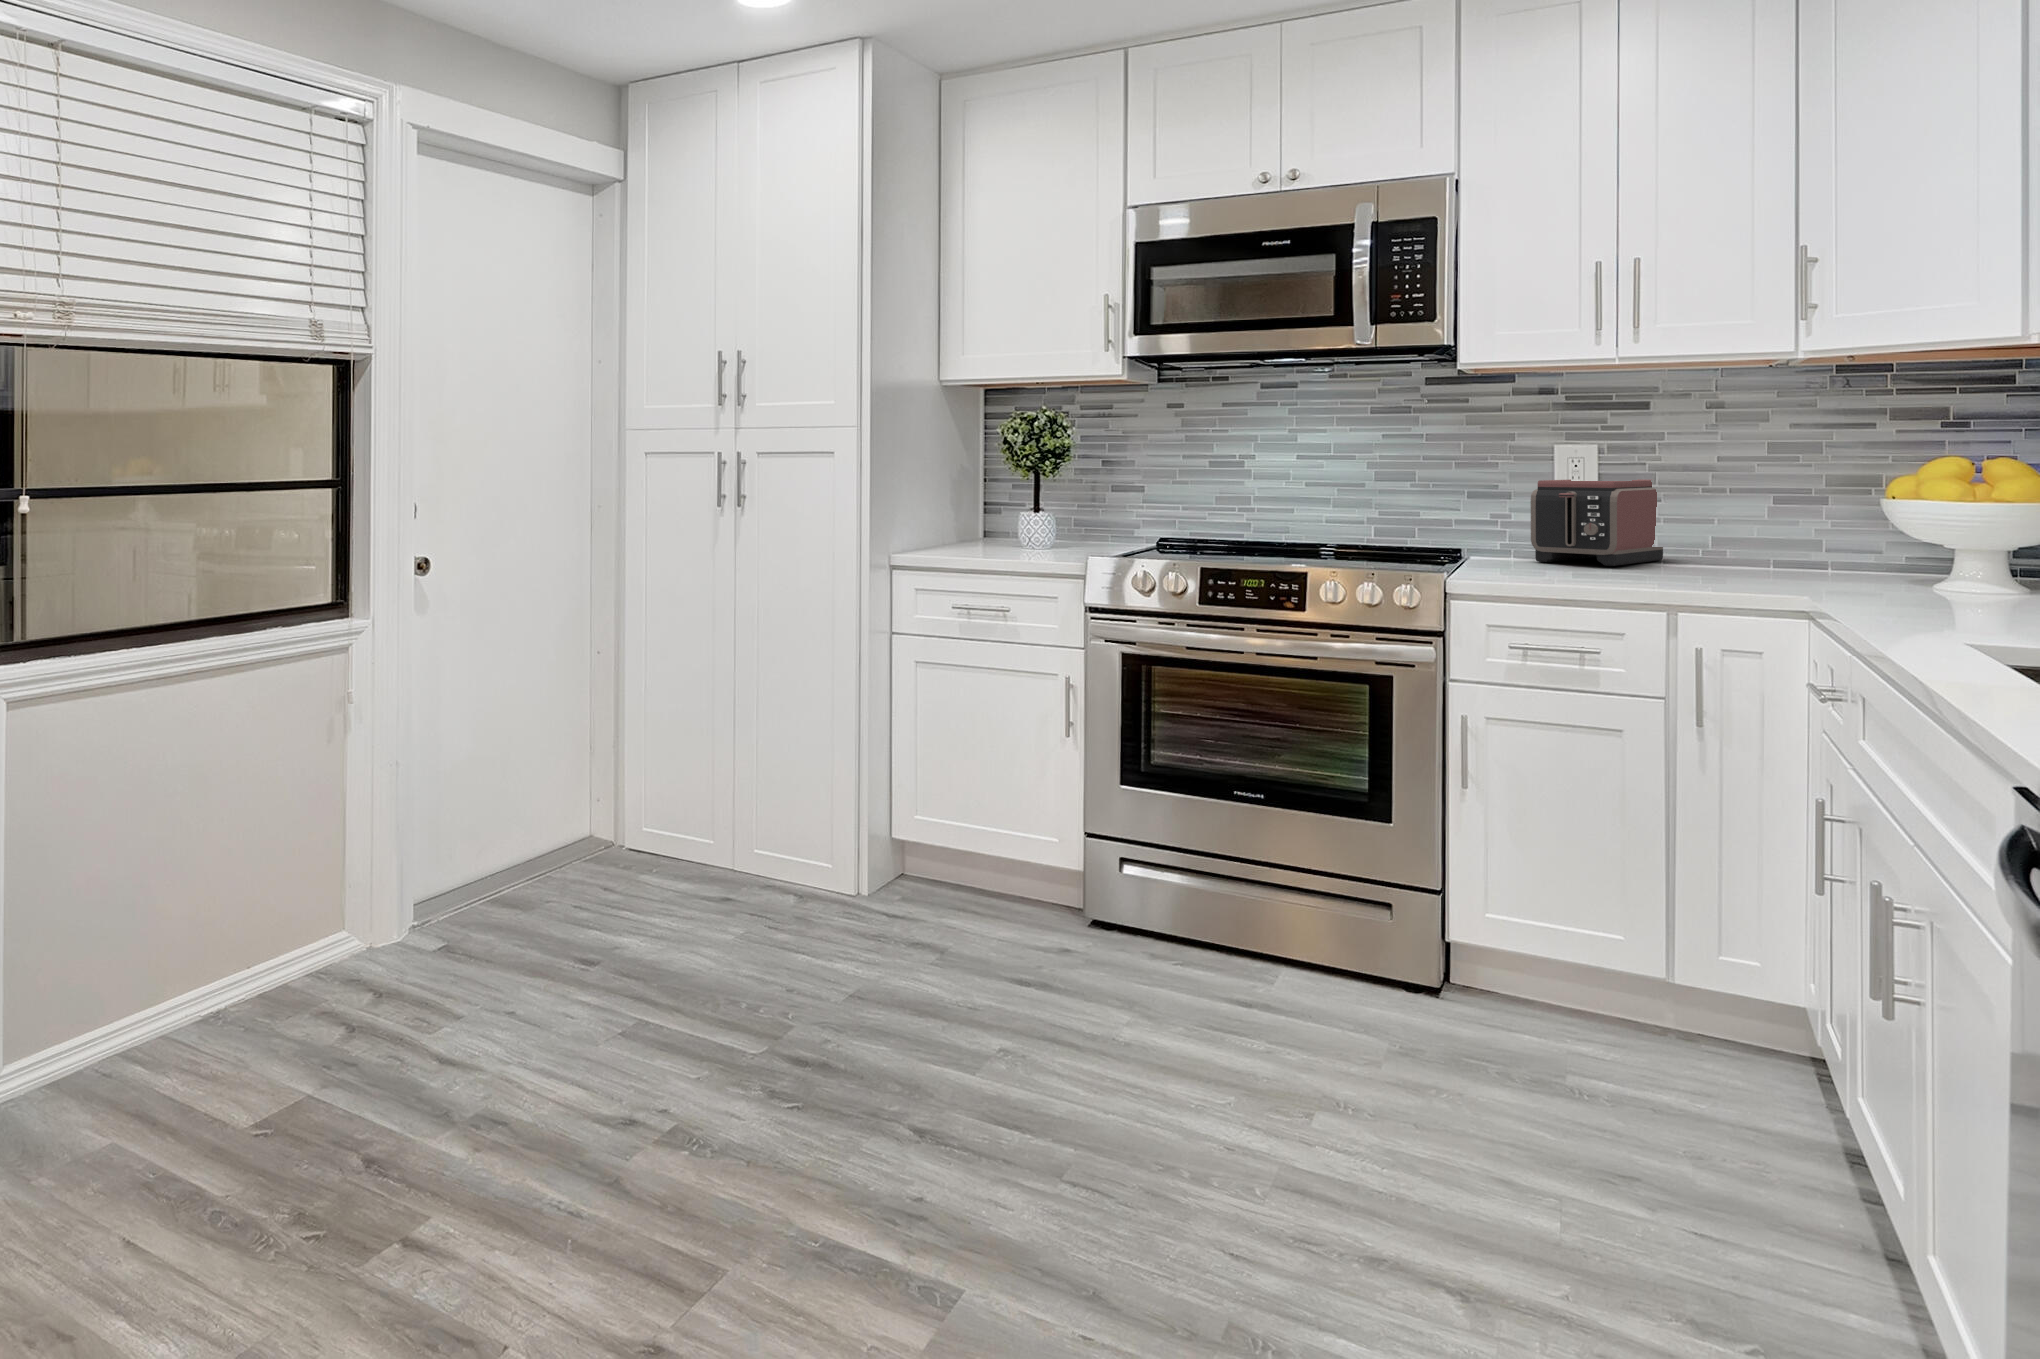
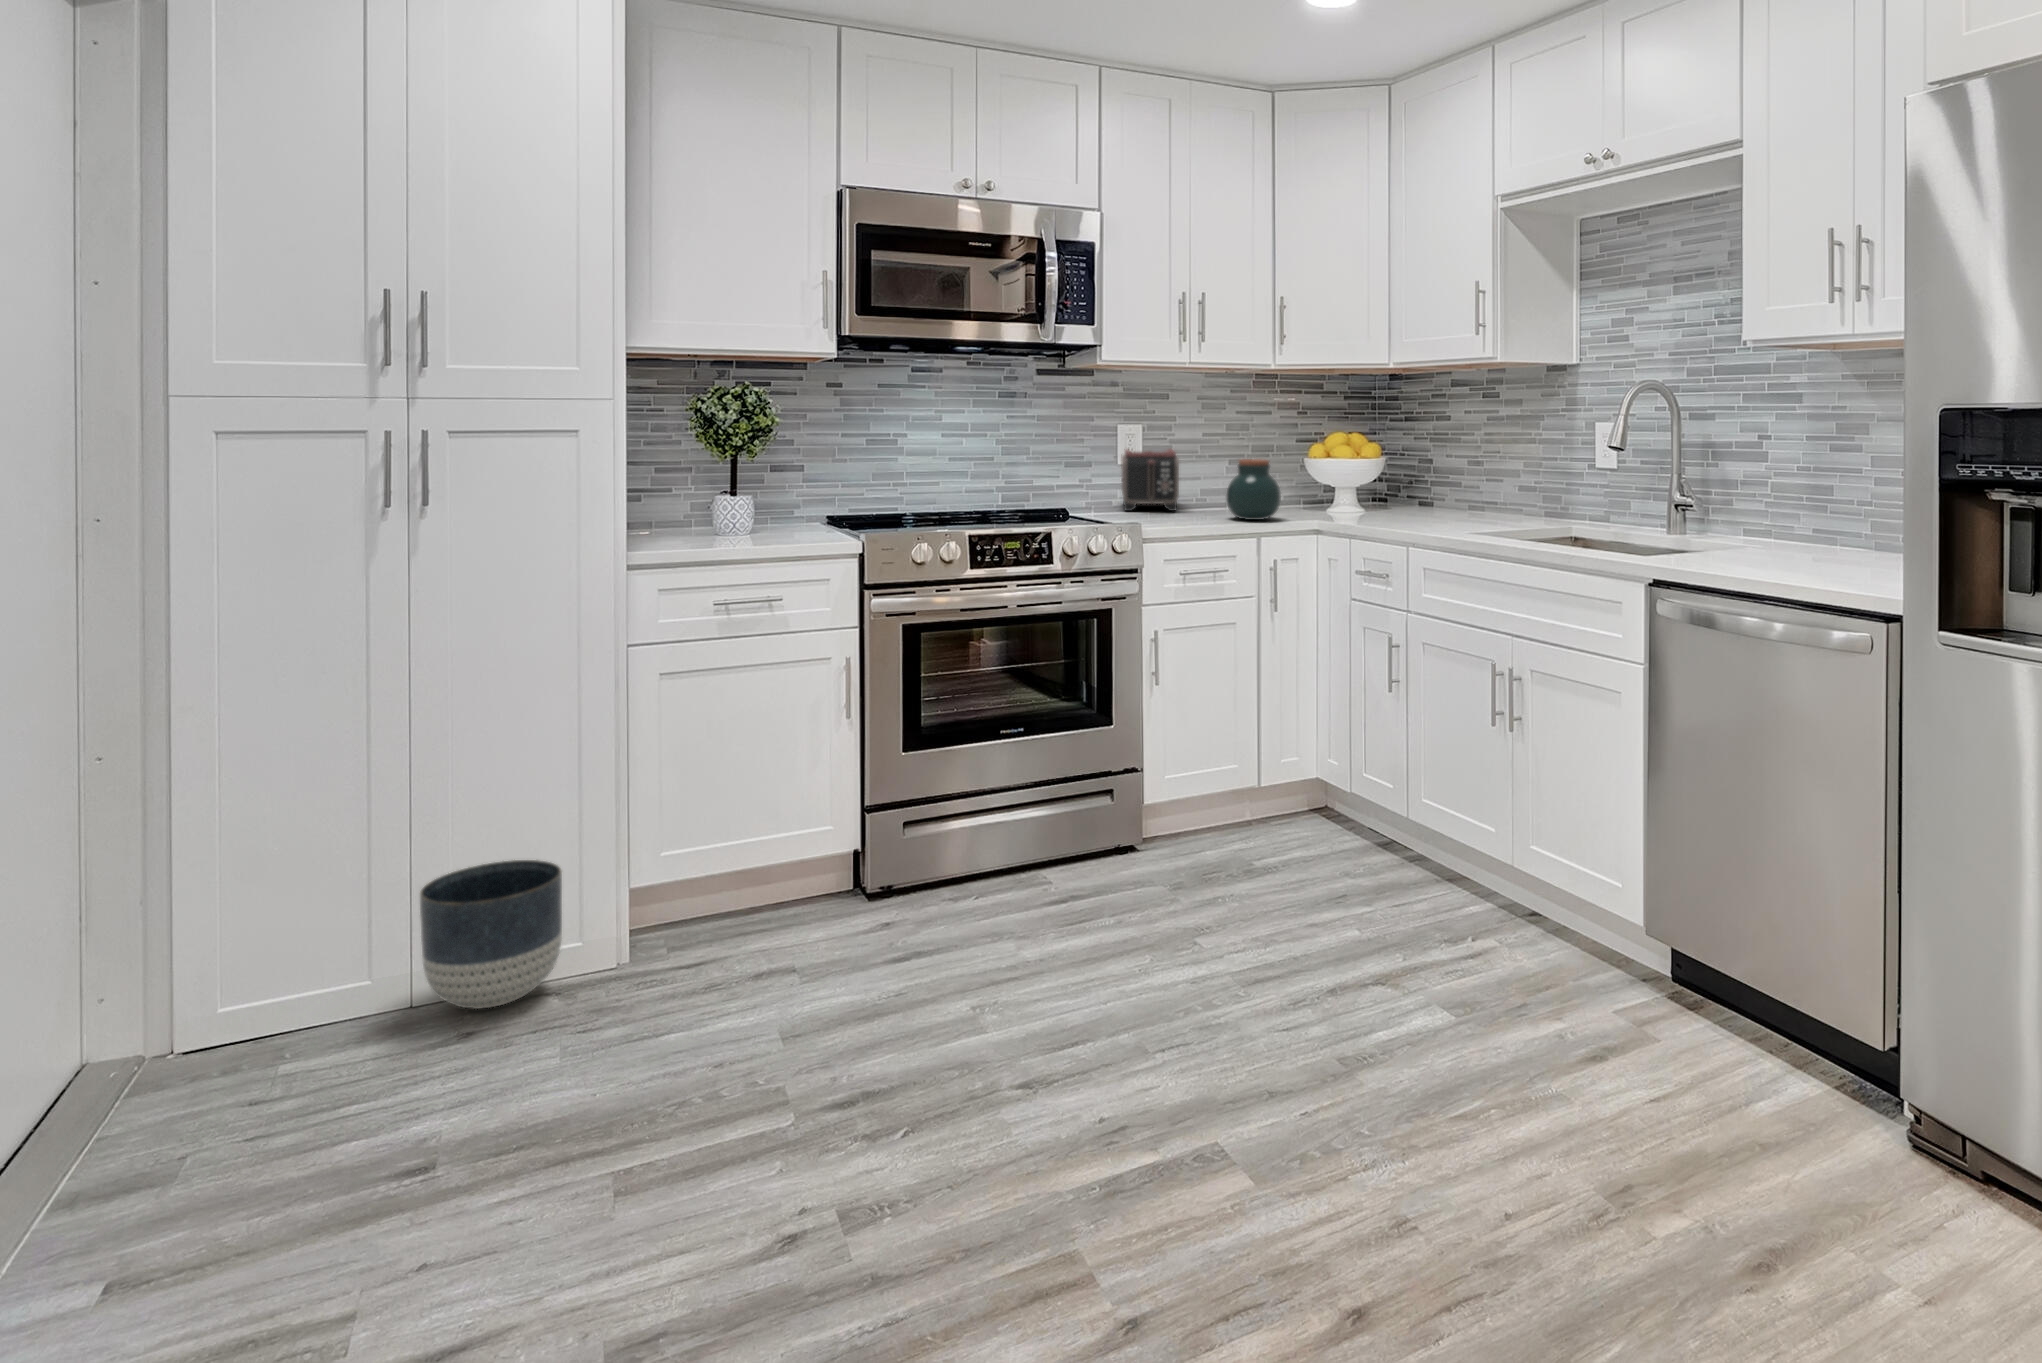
jar: none [1658,492,1762,584] -> present [1226,459,1281,520]
planter: none [696,793,792,906] -> present [420,860,562,1009]

